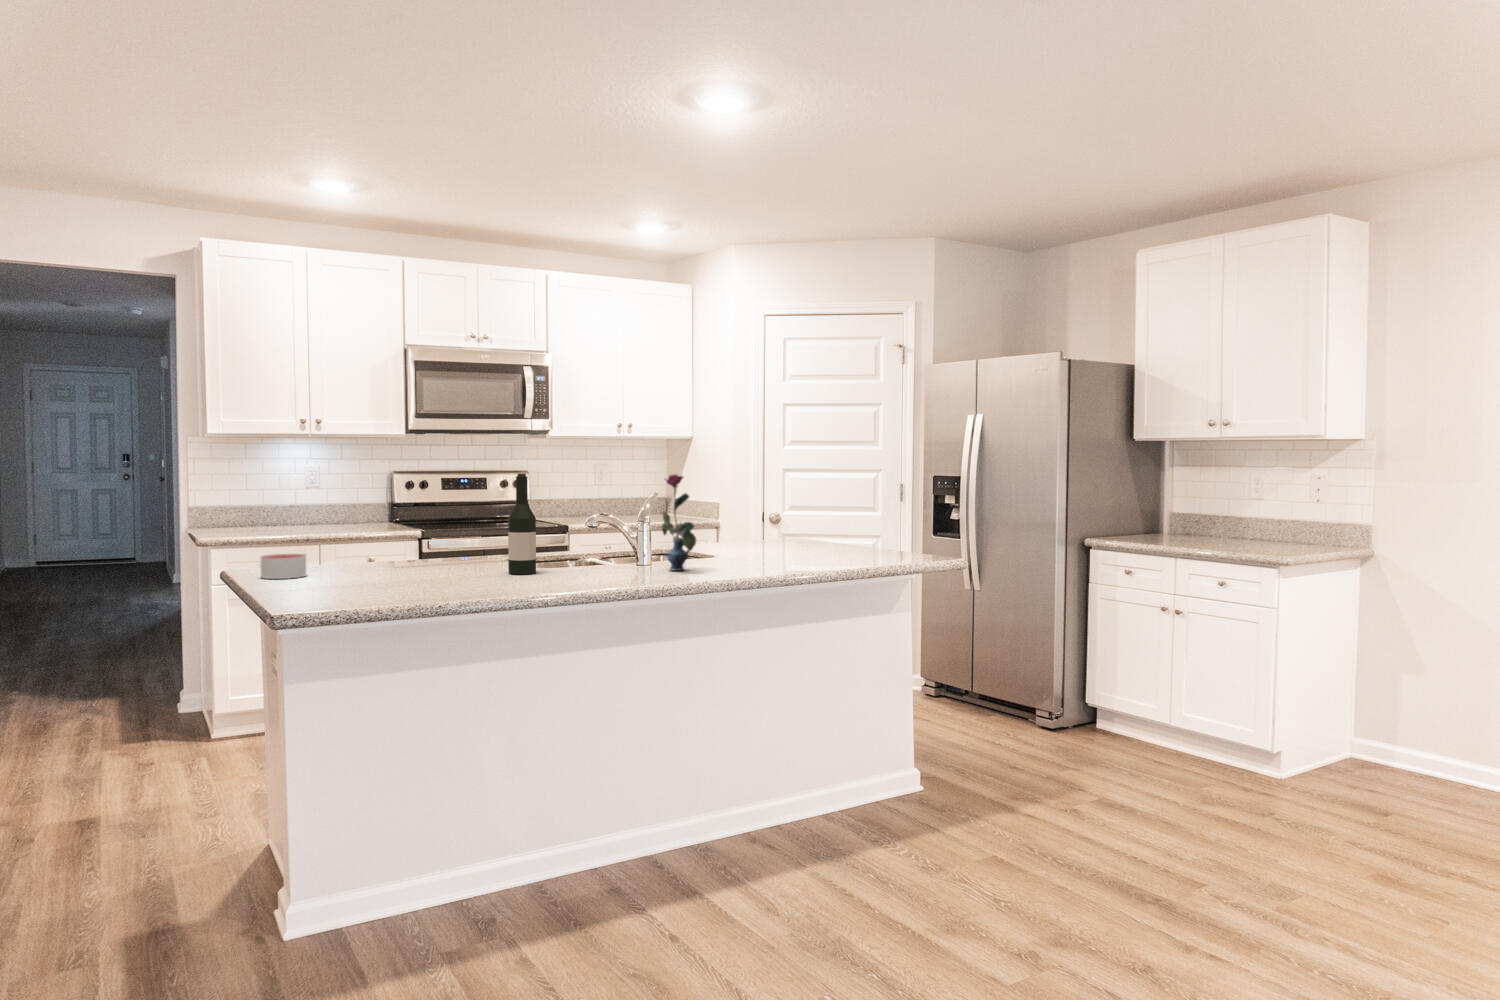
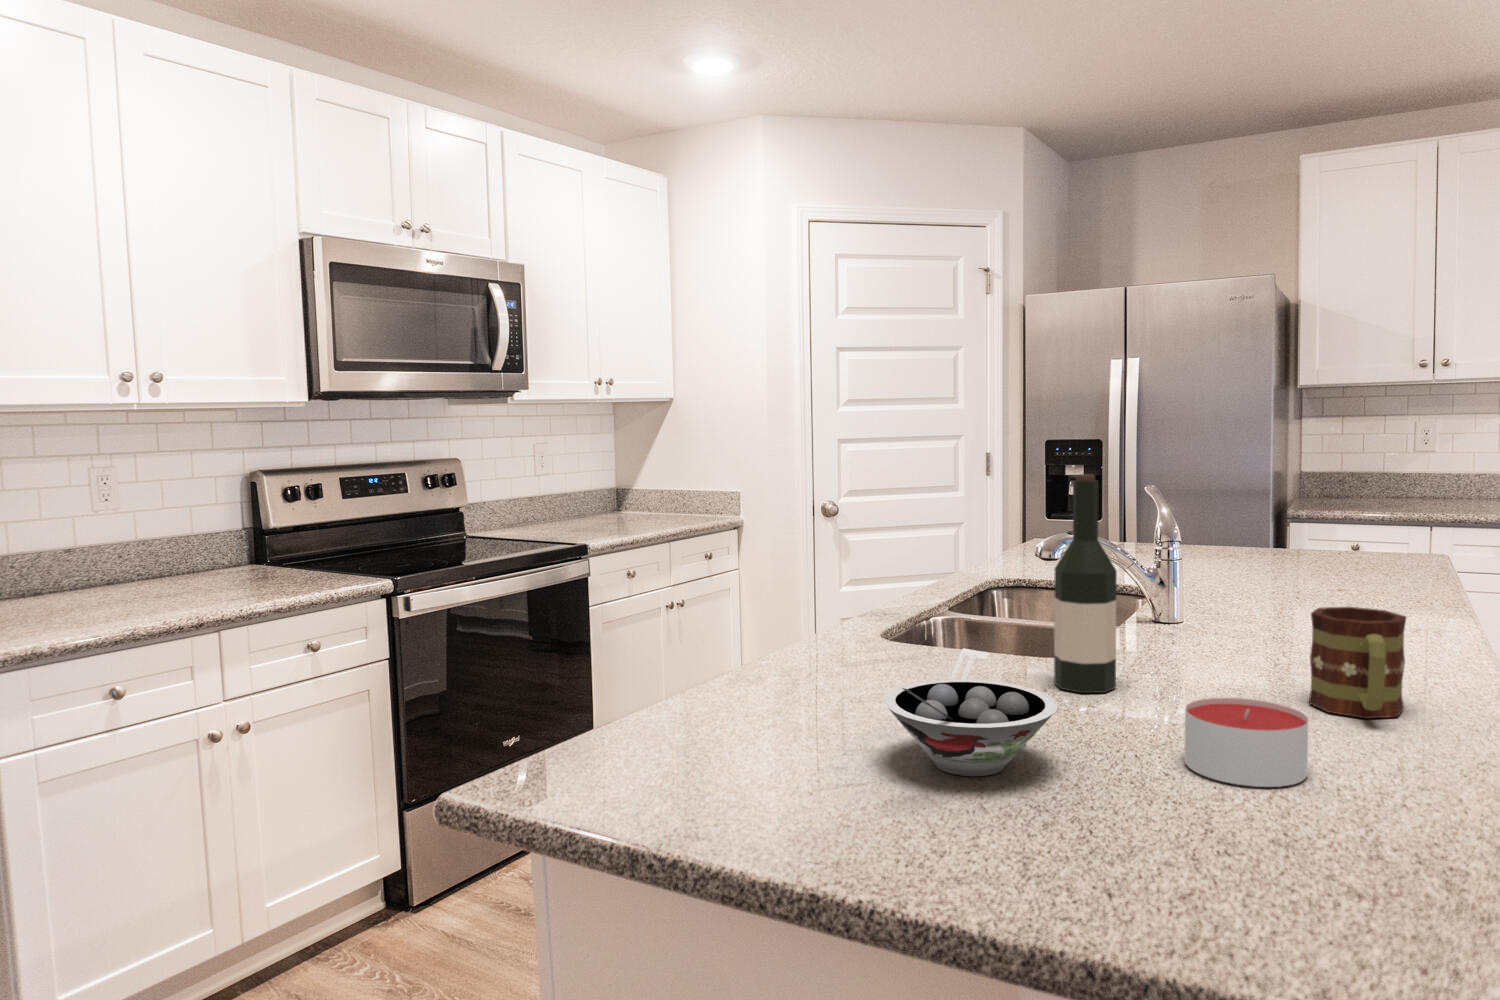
vase: present [662,474,696,570] -> none [1232,459,1350,641]
bowl: none [328,535,424,582] -> present [884,648,1057,776]
mug: none [552,538,603,586] -> present [1309,607,1406,718]
candle: present [261,554,306,579] -> present [1185,698,1309,787]

